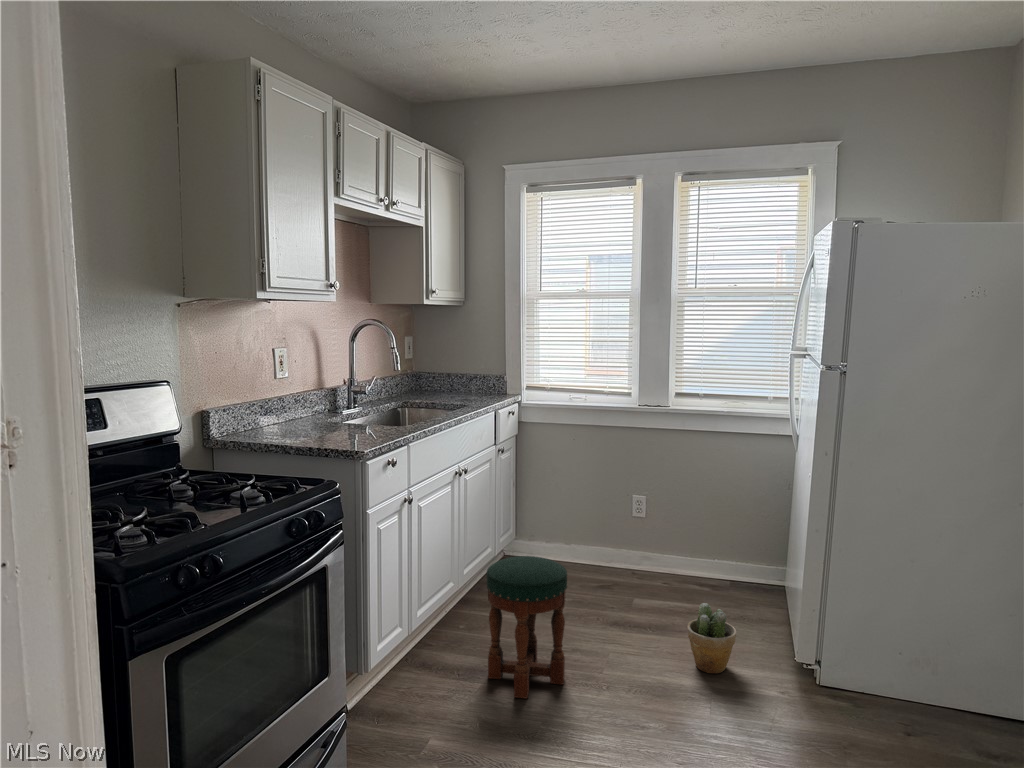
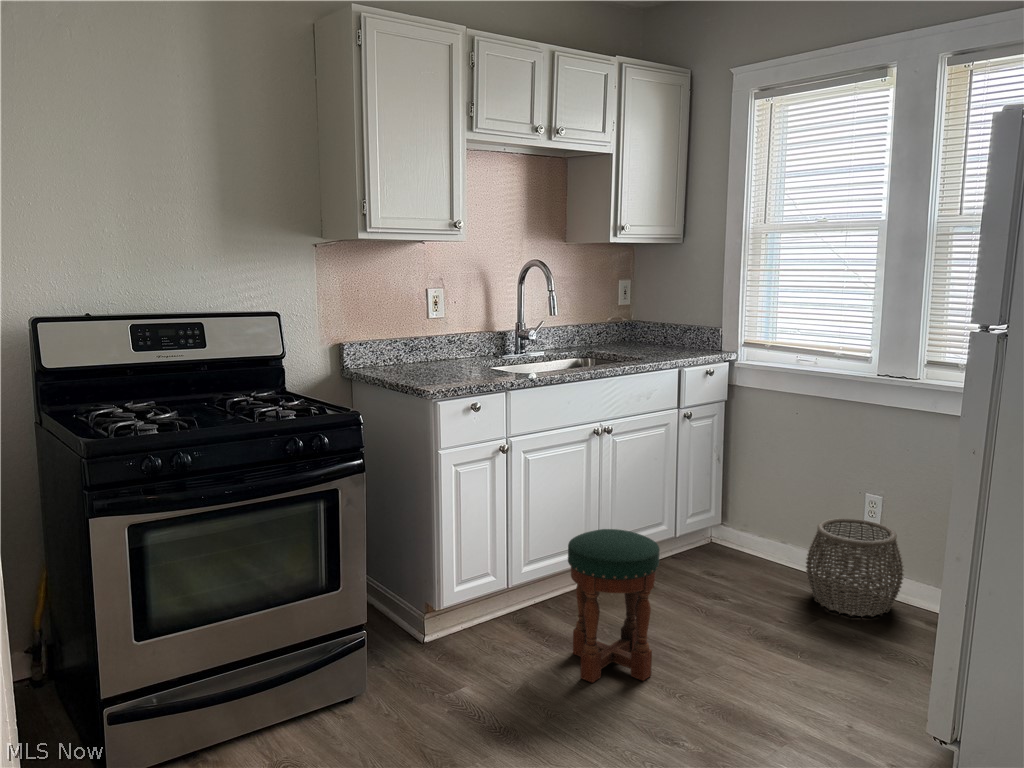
woven basket: none [608,517,679,593] -> present [806,518,904,617]
potted plant: present [687,603,736,673] -> none [813,631,879,722]

